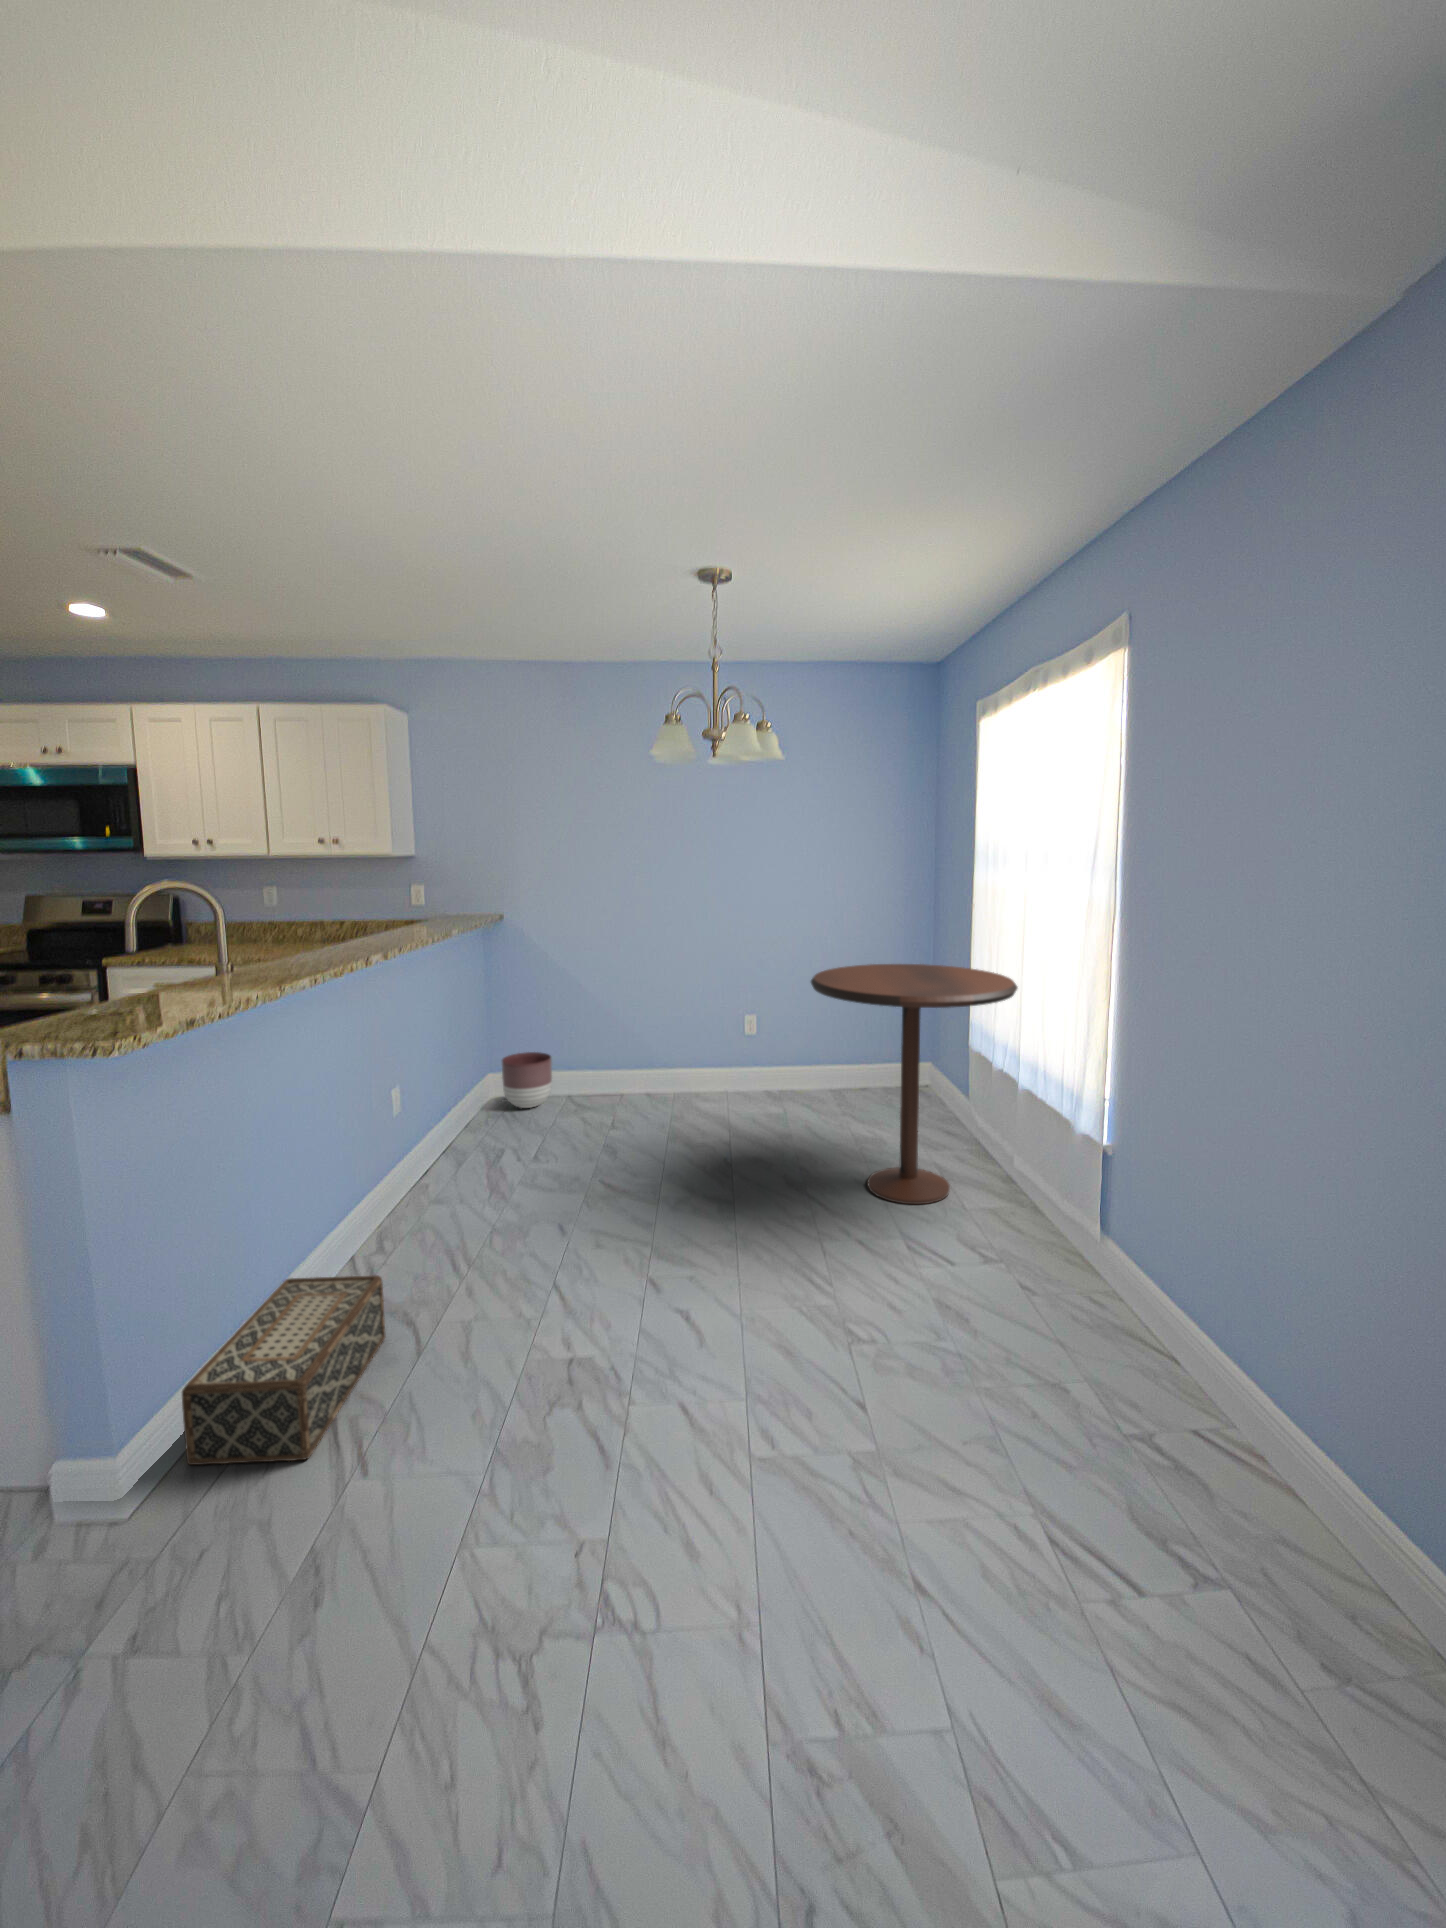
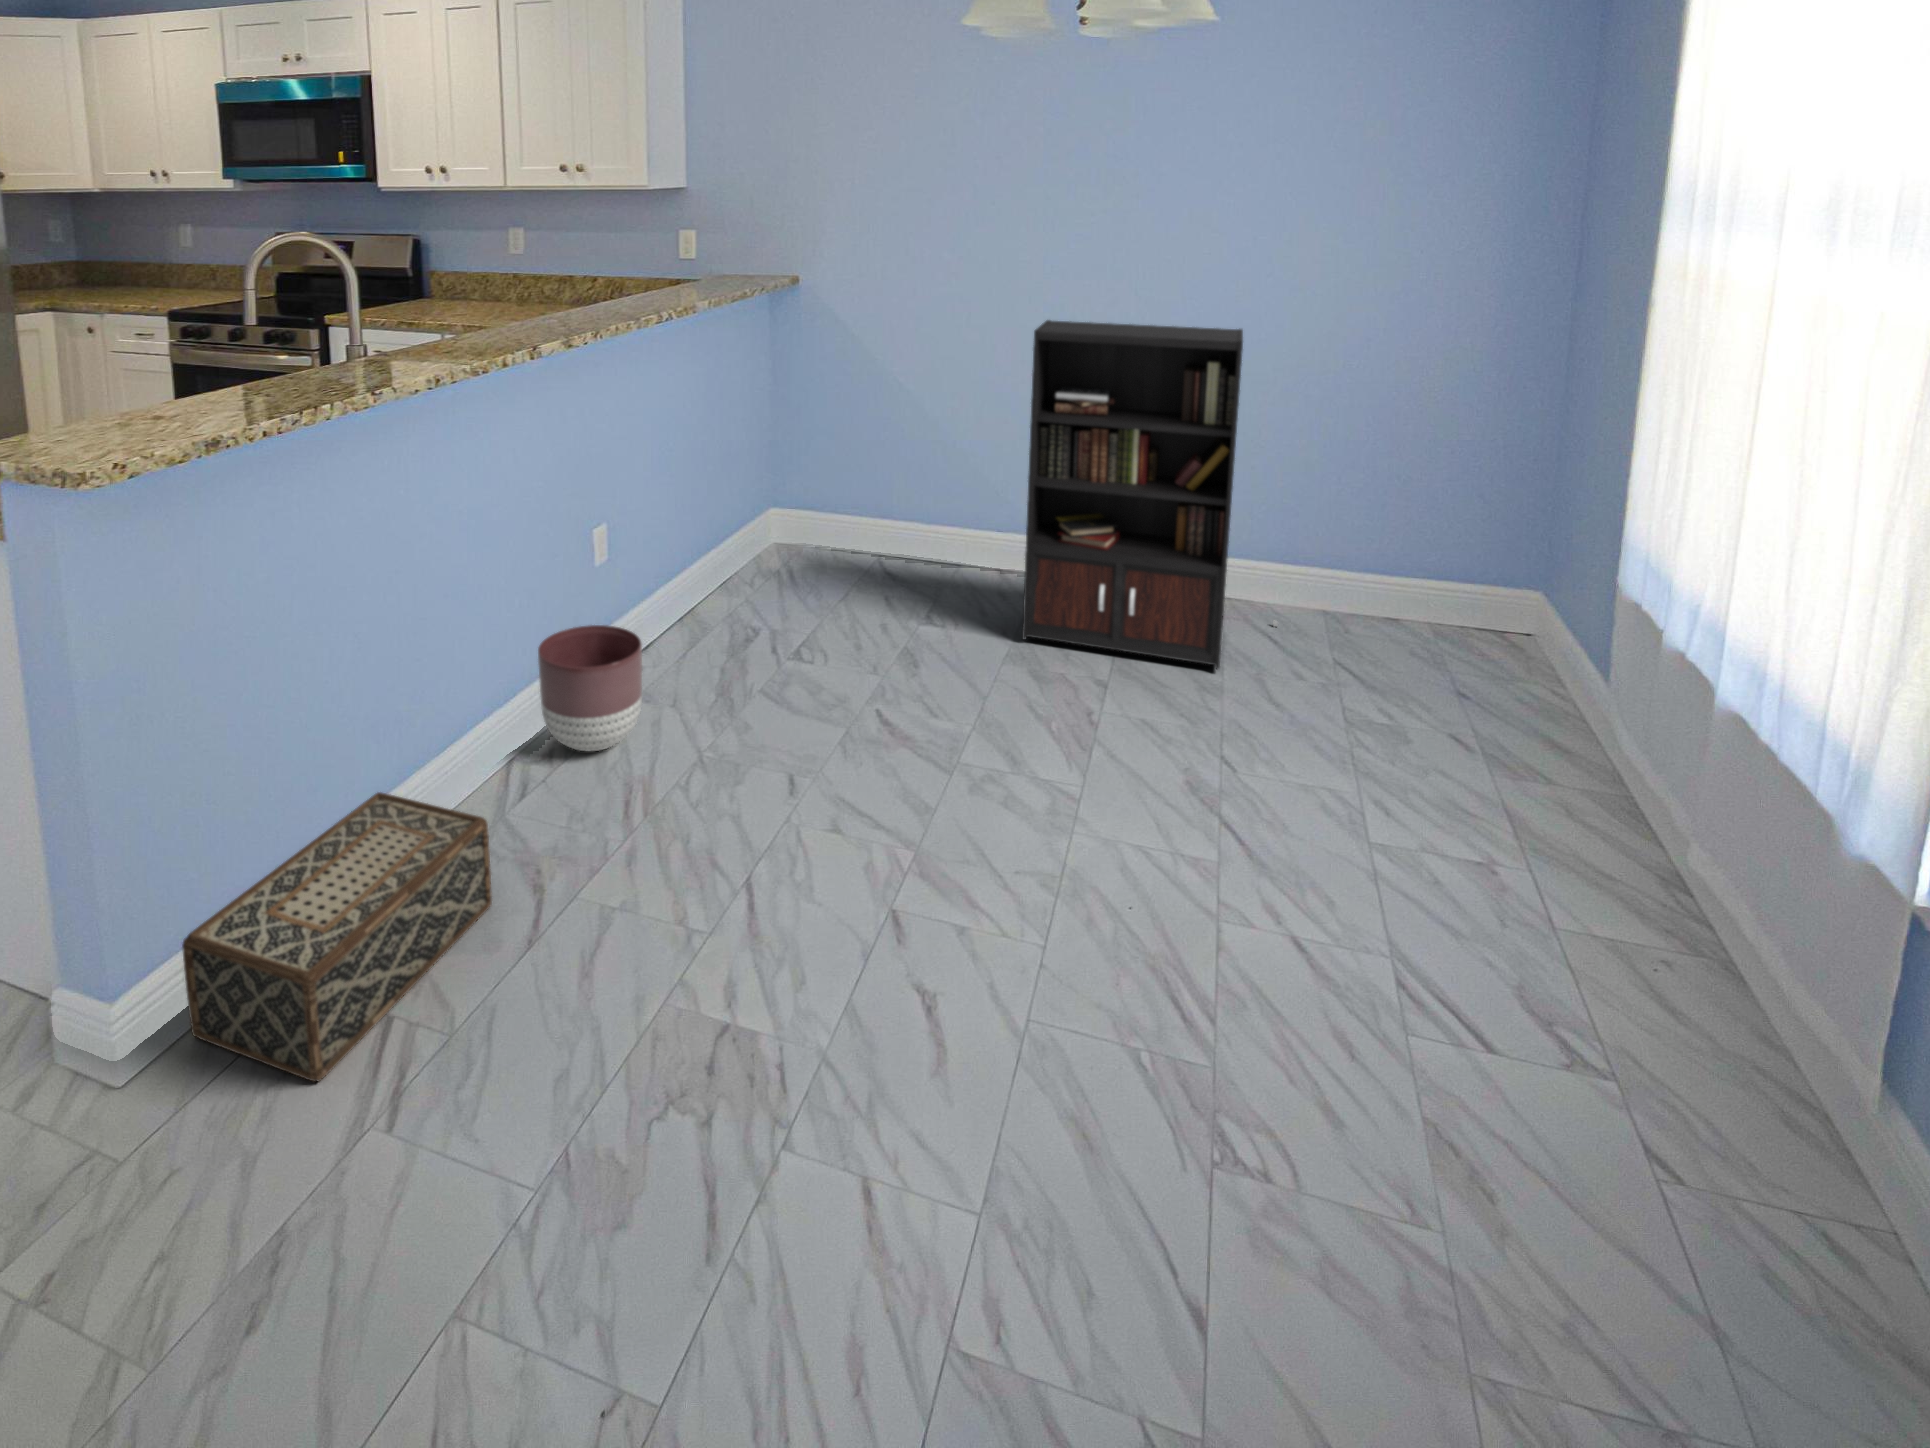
bookcase: none [673,930,813,1130] -> present [1022,320,1278,669]
pedestal table: present [811,964,1018,1204] -> none [1252,408,1728,884]
planter: present [502,1052,552,1108] -> present [538,625,642,751]

